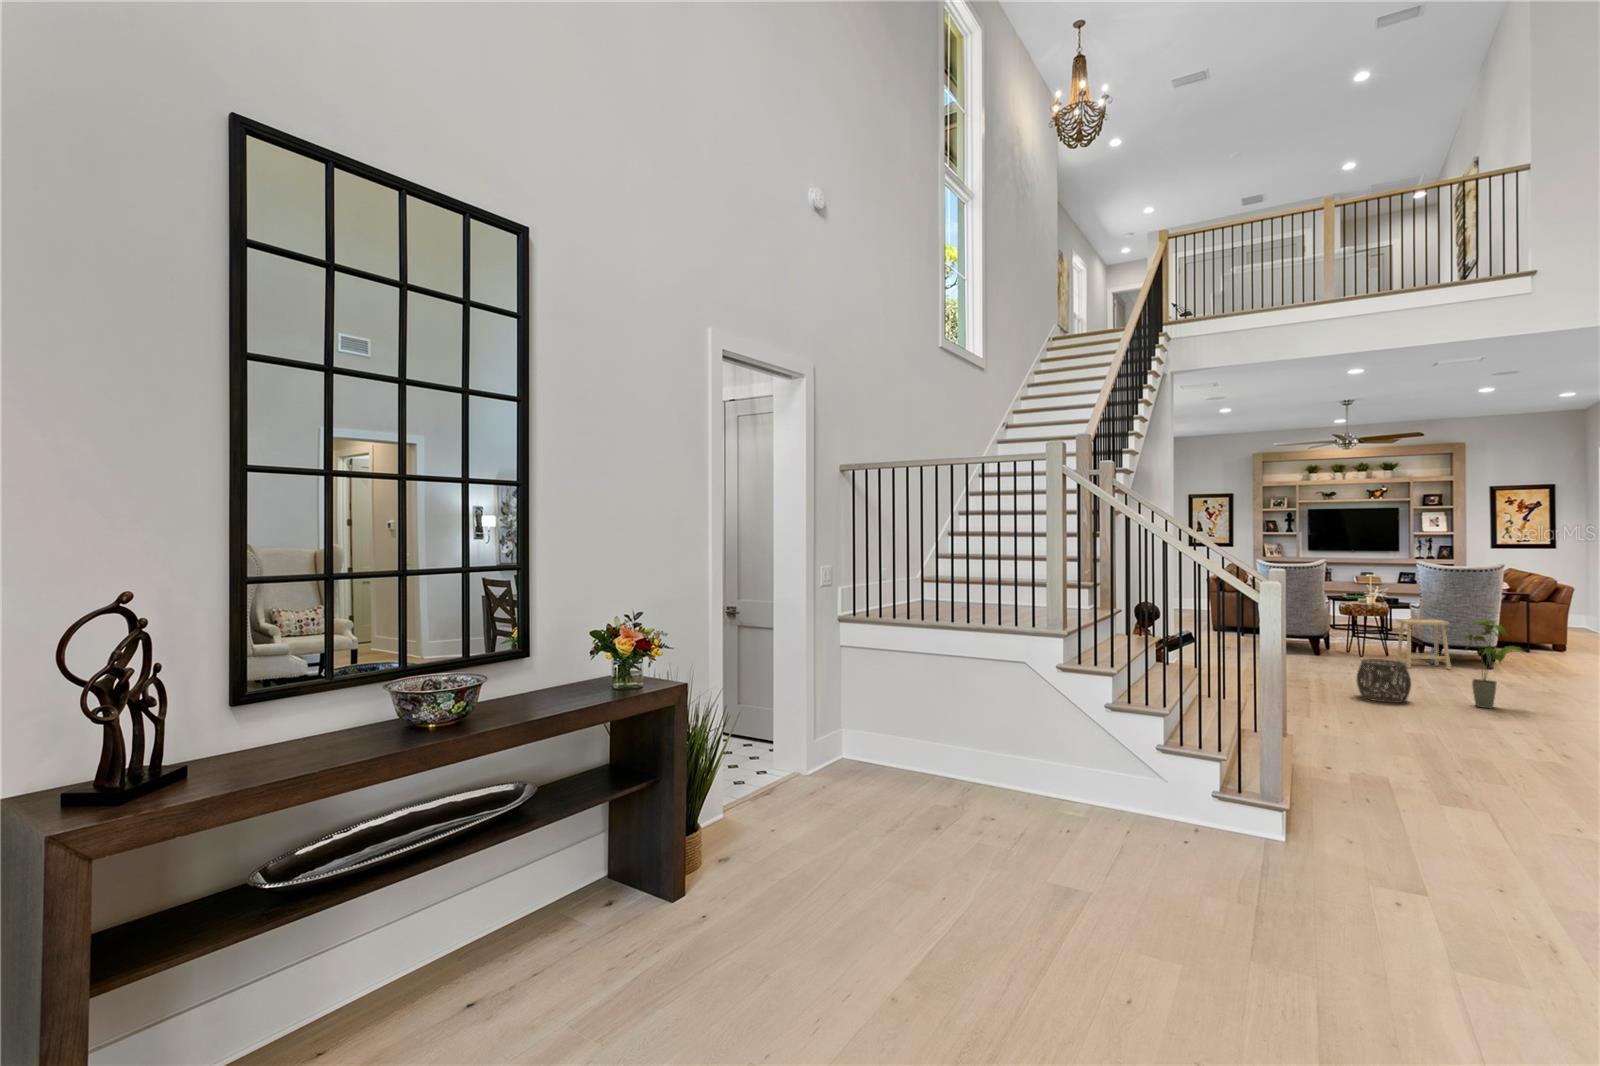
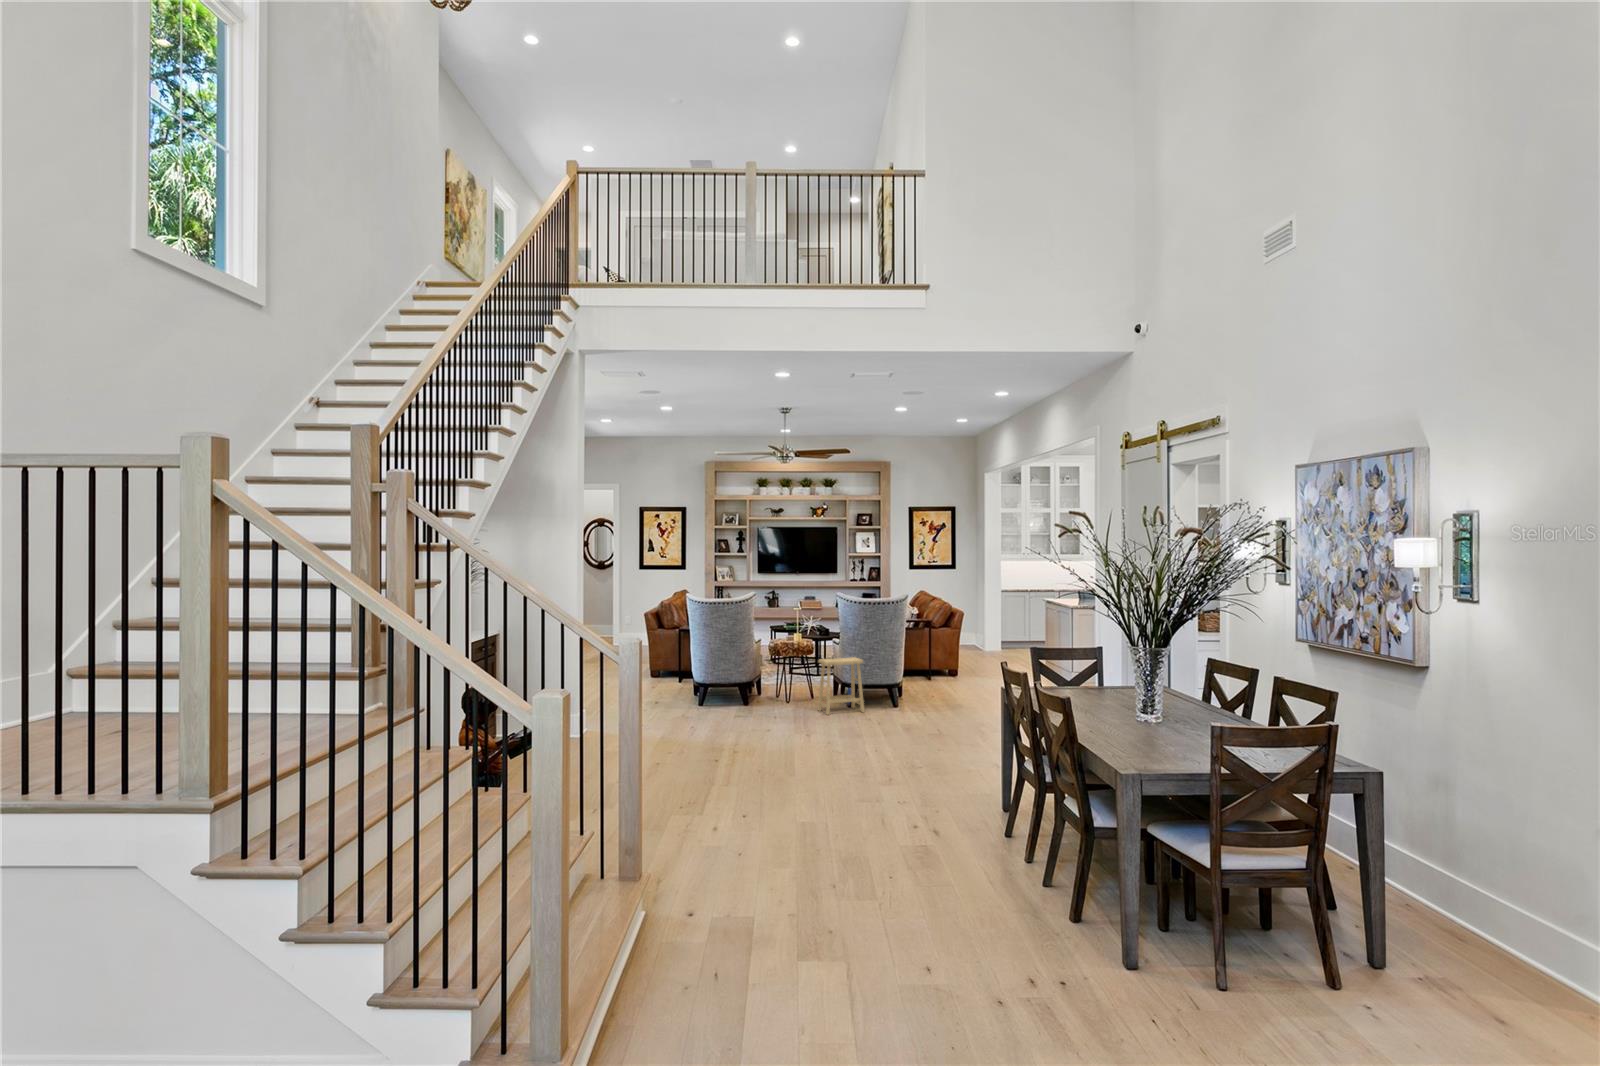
house plant: present [1465,620,1520,708] -> none [864,667,917,766]
woven basket: present [1356,659,1411,703] -> none [766,720,818,774]

